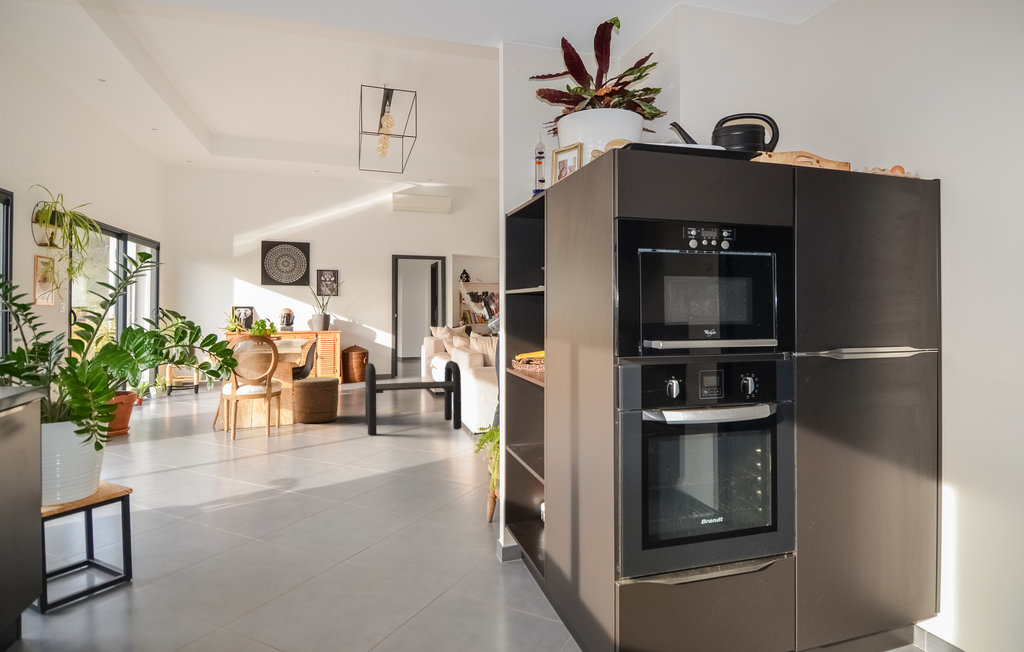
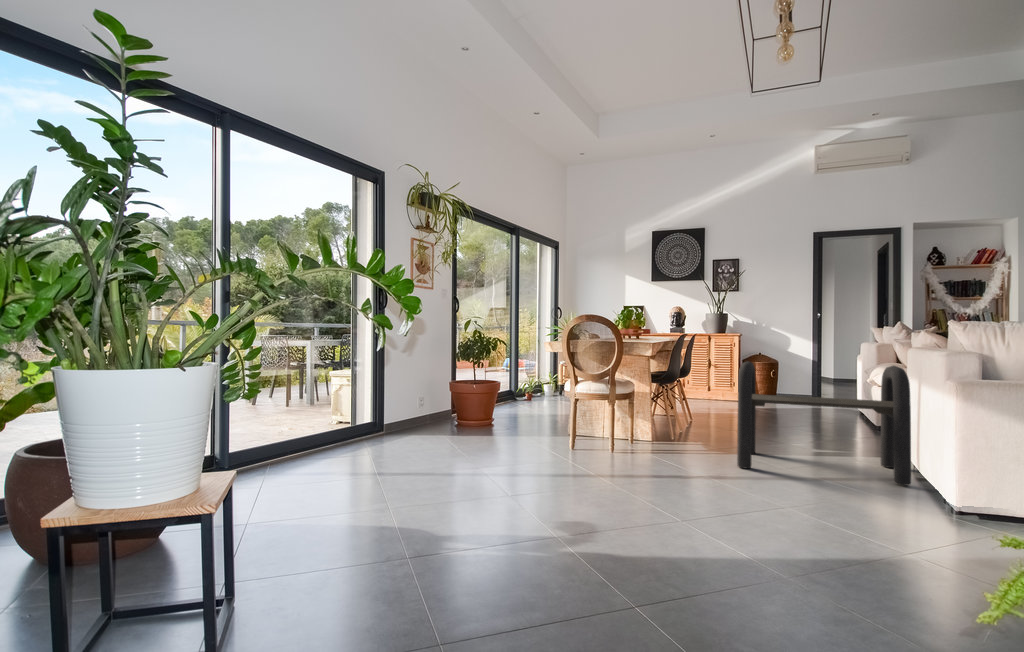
woven basket: present [293,377,339,423] -> none [651,381,711,442]

